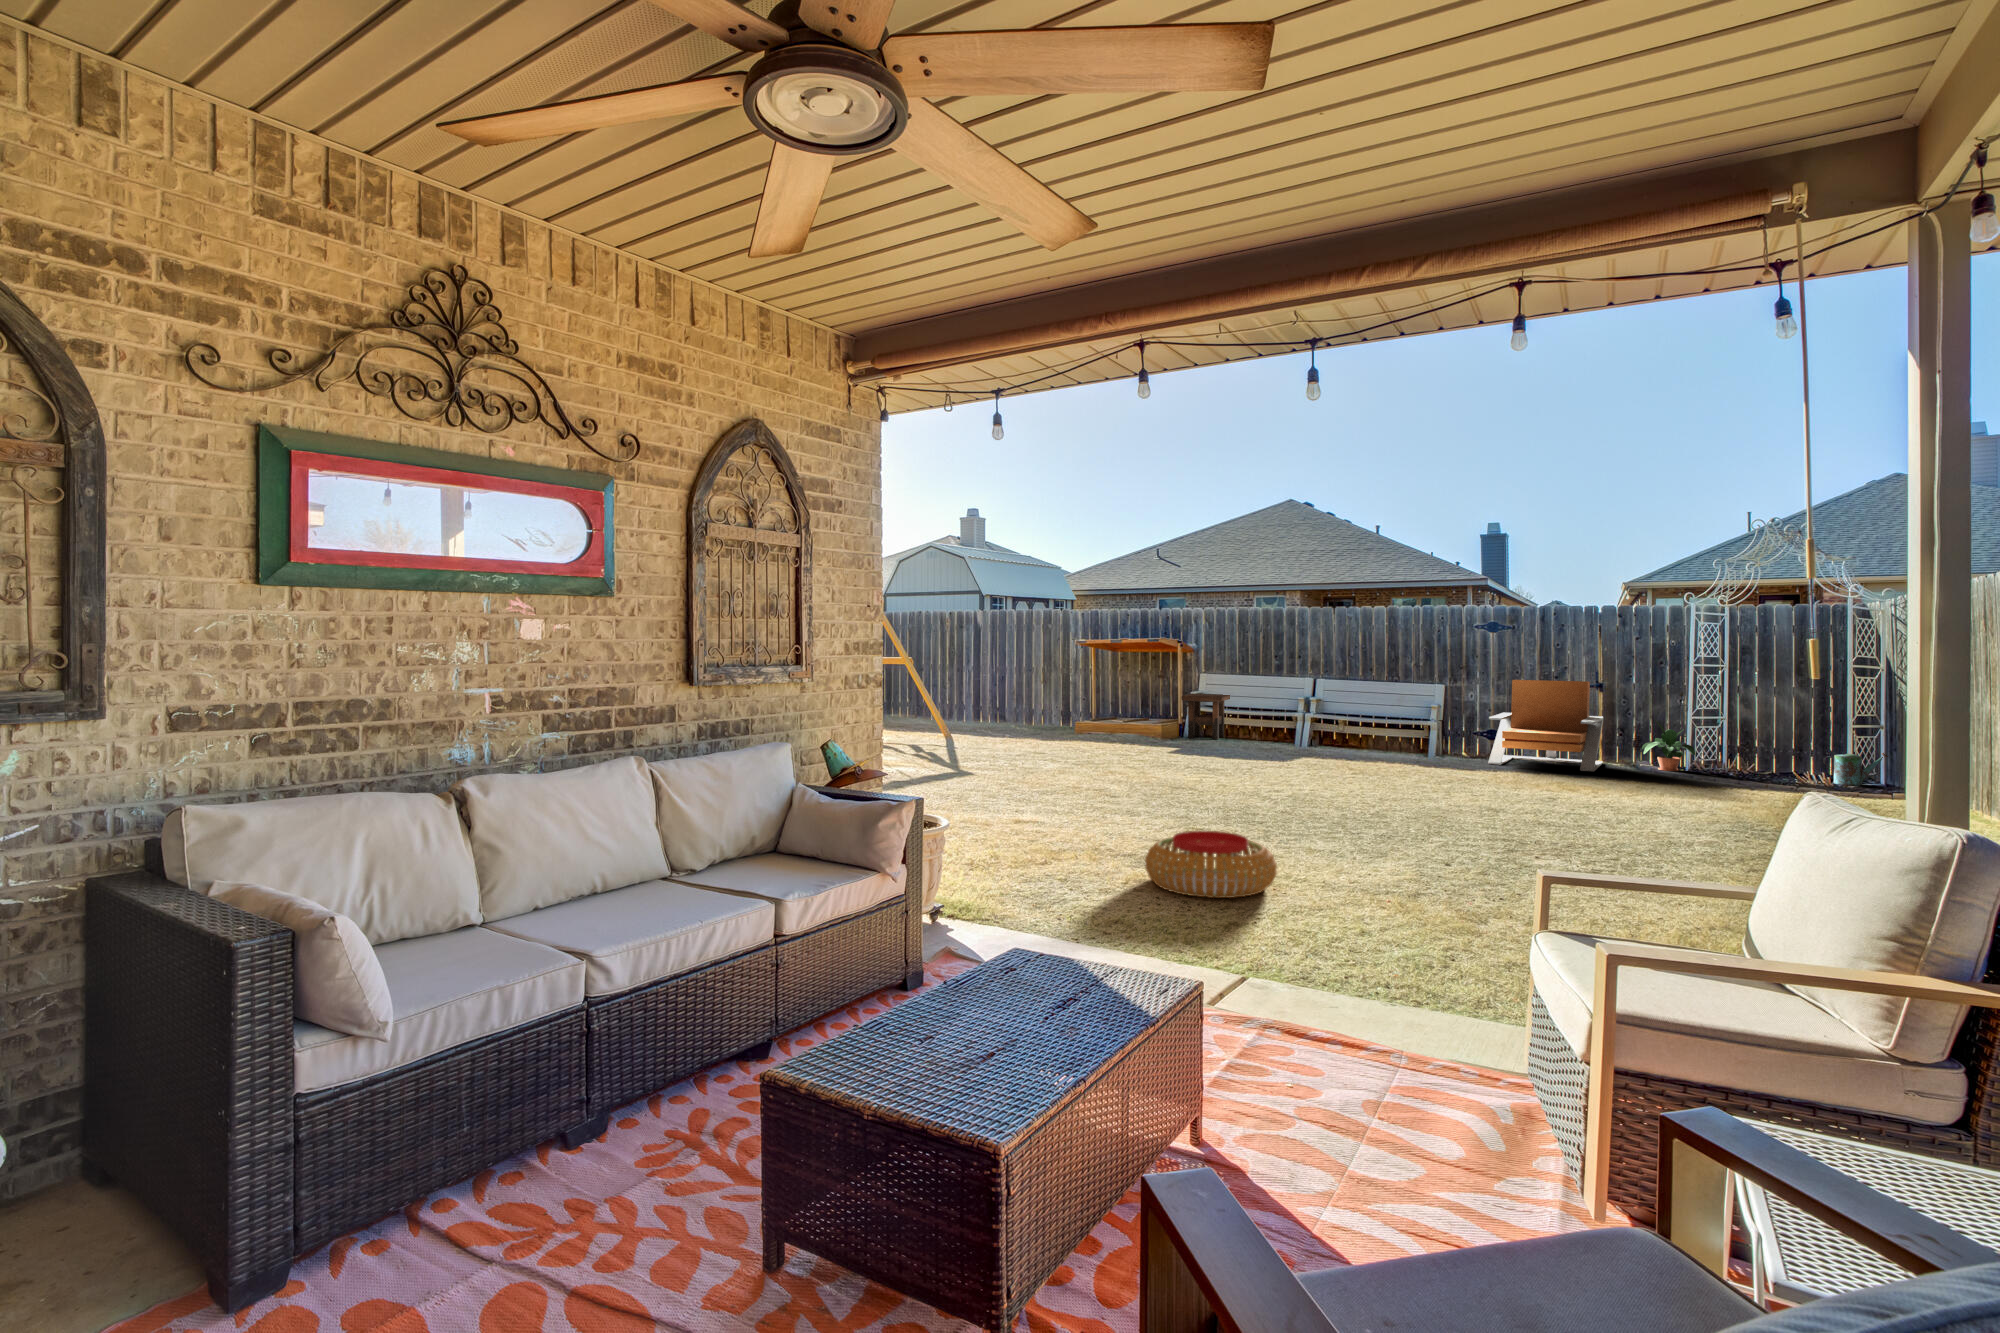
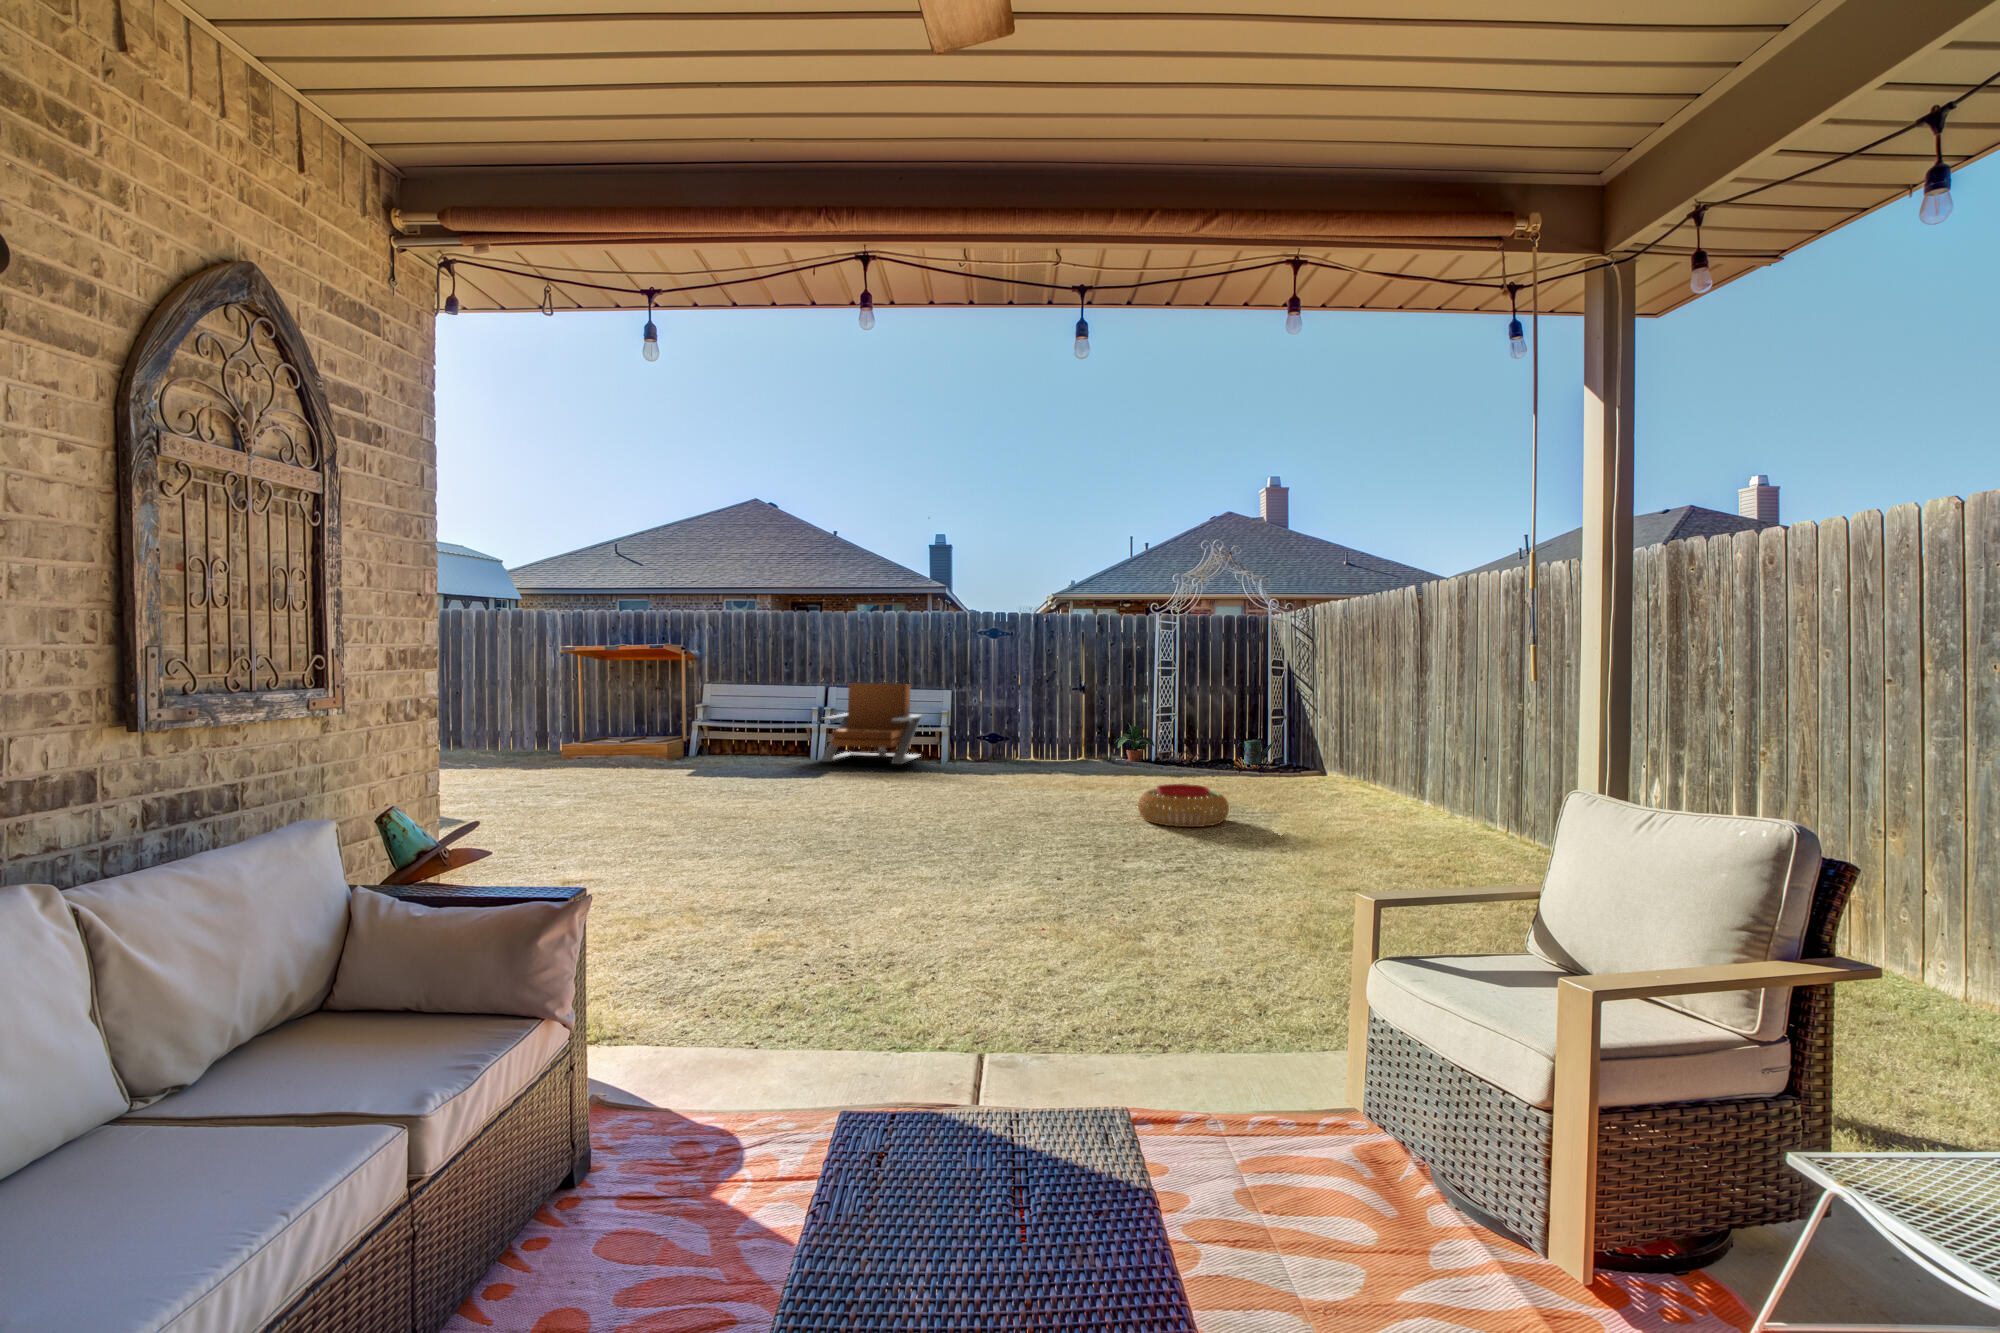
lounge chair: present [1488,680,1603,771] -> present [821,683,922,764]
side table: present [1182,694,1230,739] -> none [689,706,740,756]
pouf: present [1145,831,1277,898] -> present [1138,784,1229,827]

